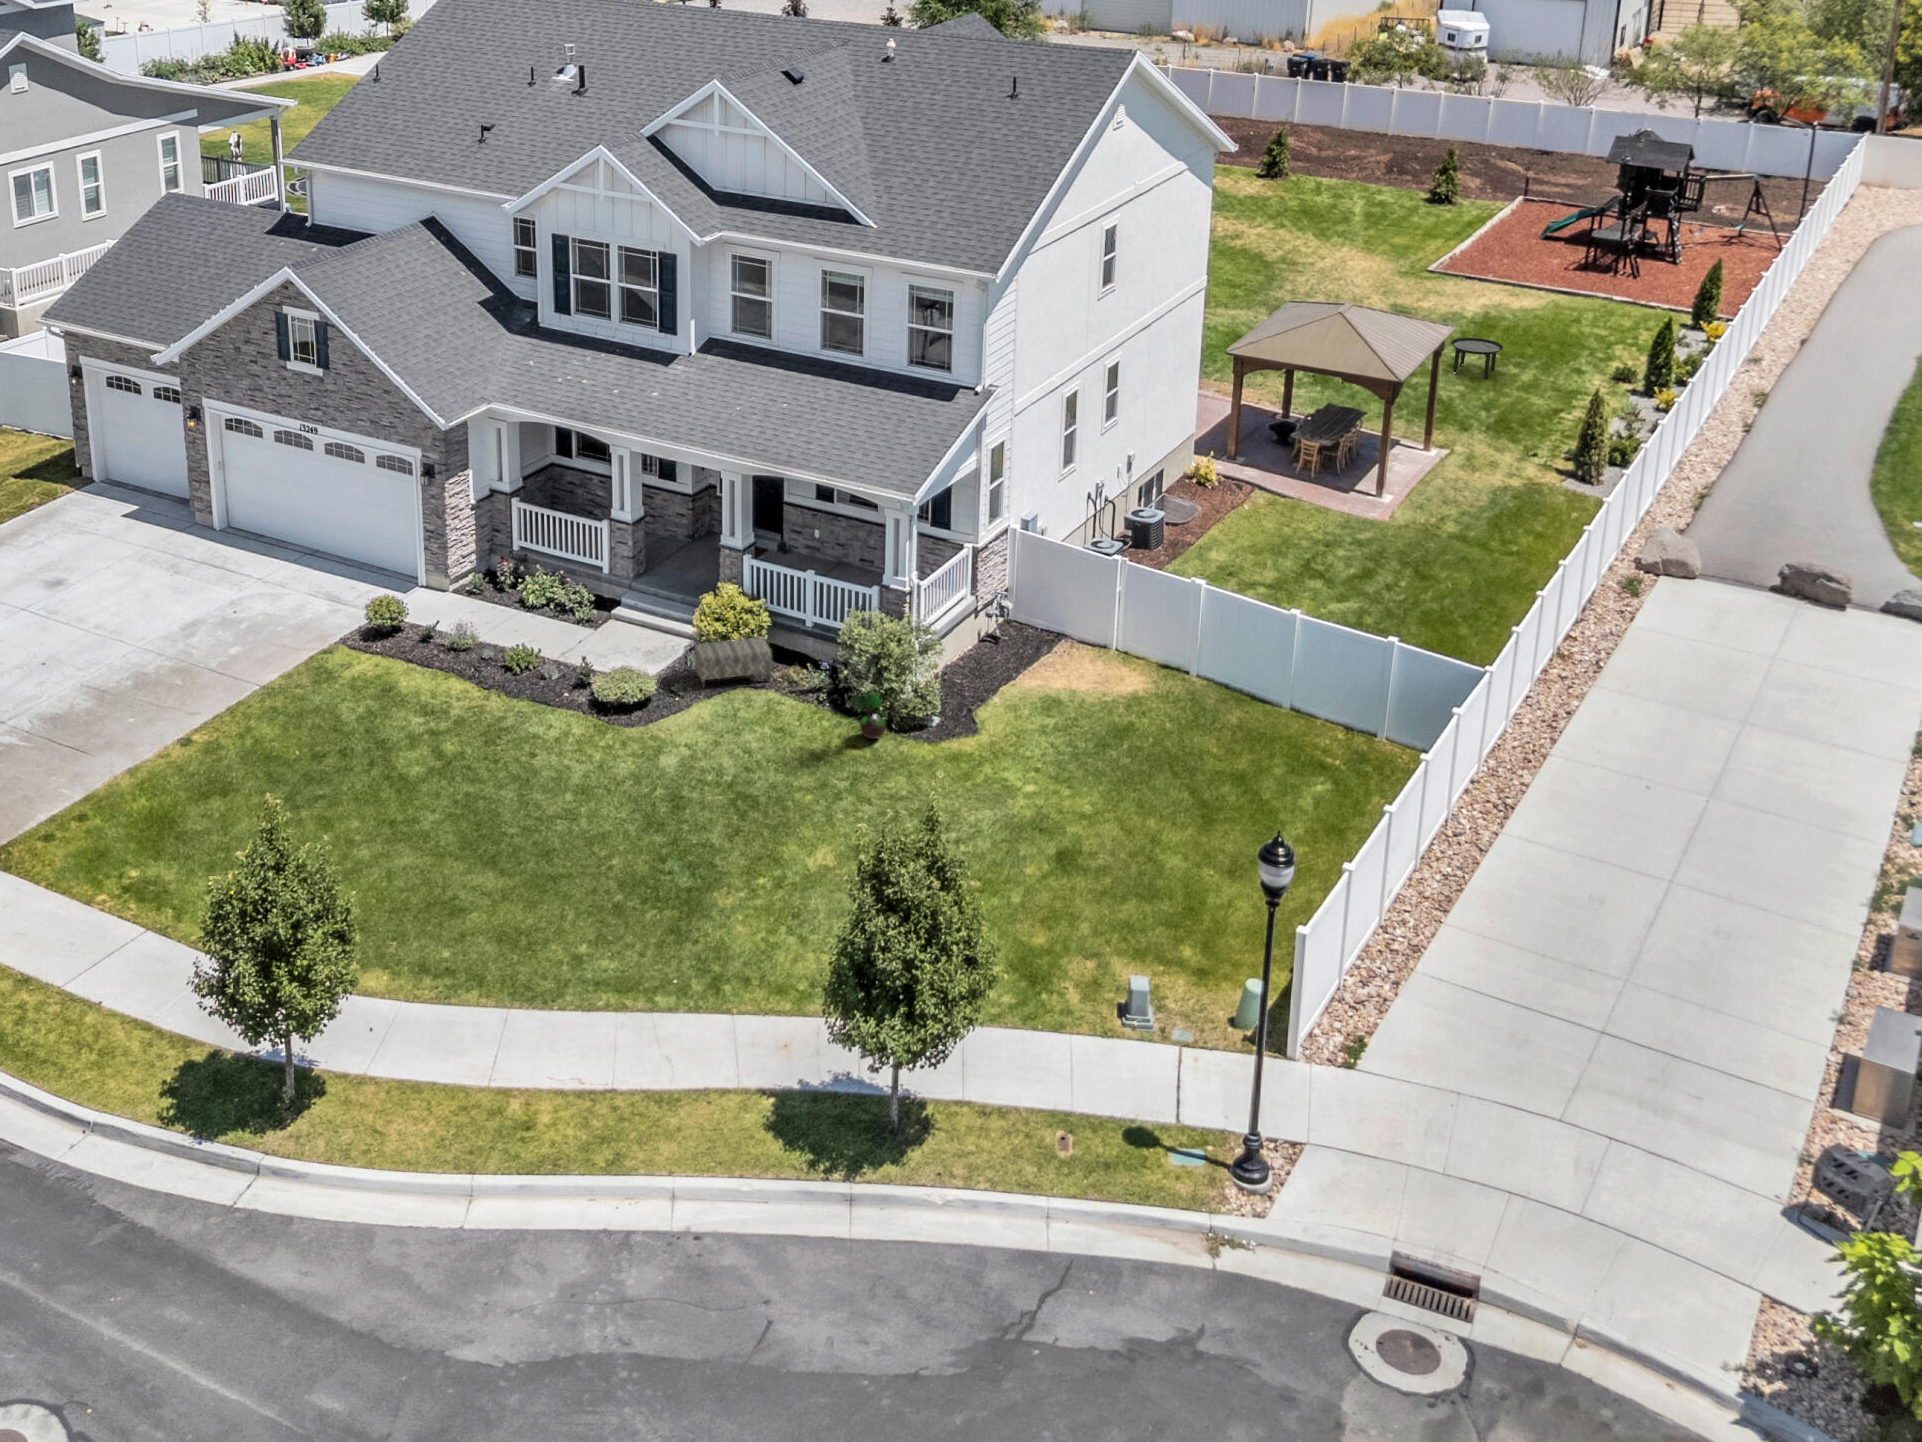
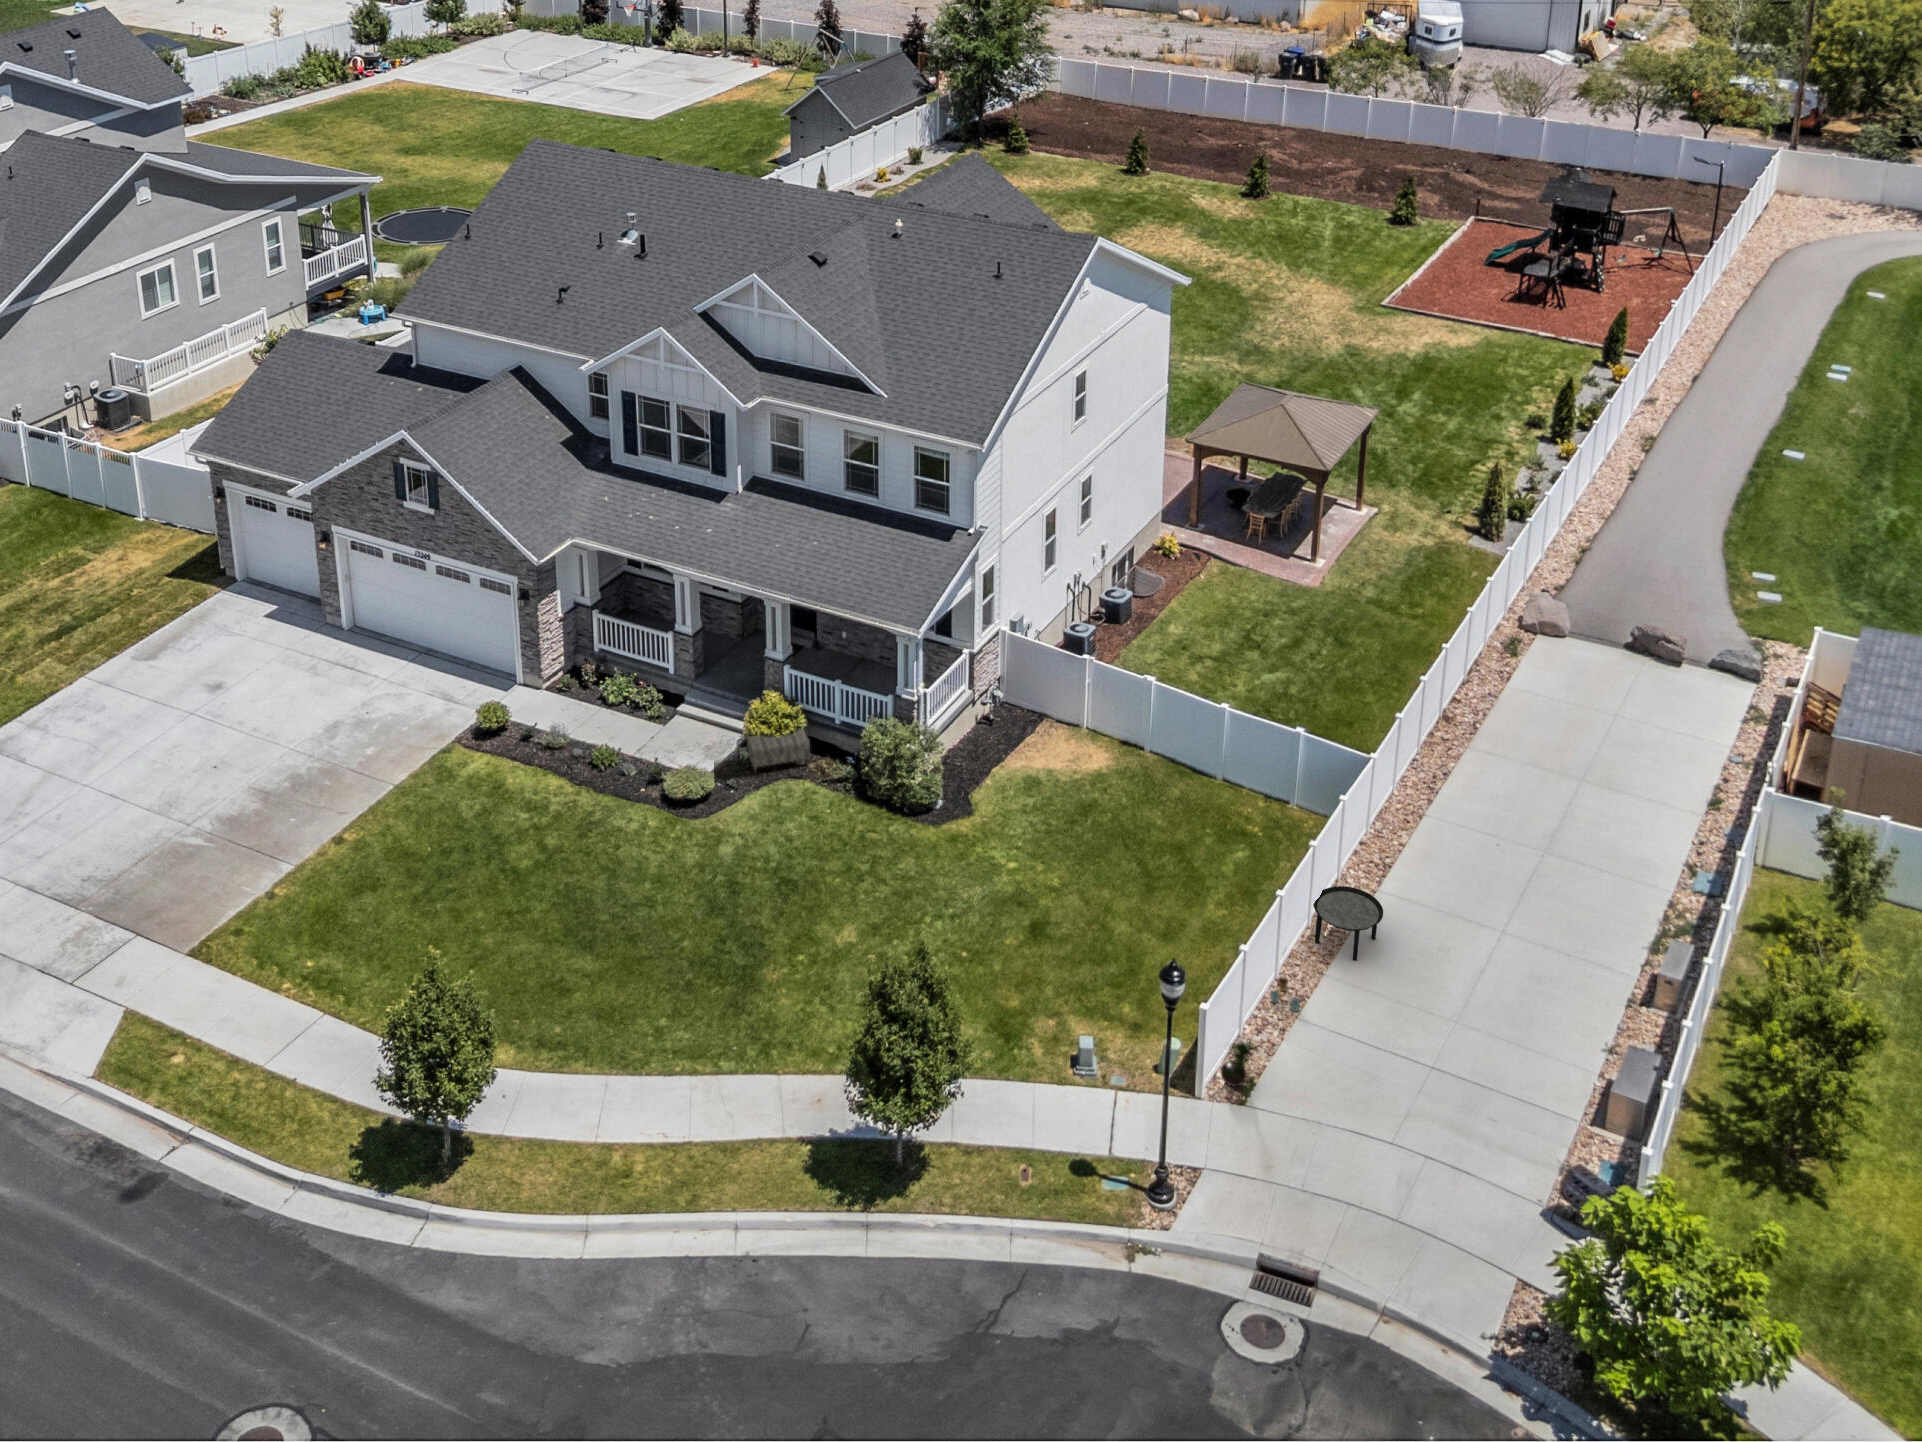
round table: present [1451,338,1503,379] -> present [1313,886,1383,961]
potted tree: present [854,689,886,739] -> present [1221,1041,1256,1086]
bucket: none [1375,919,1416,963] -> present [1270,978,1300,1012]

